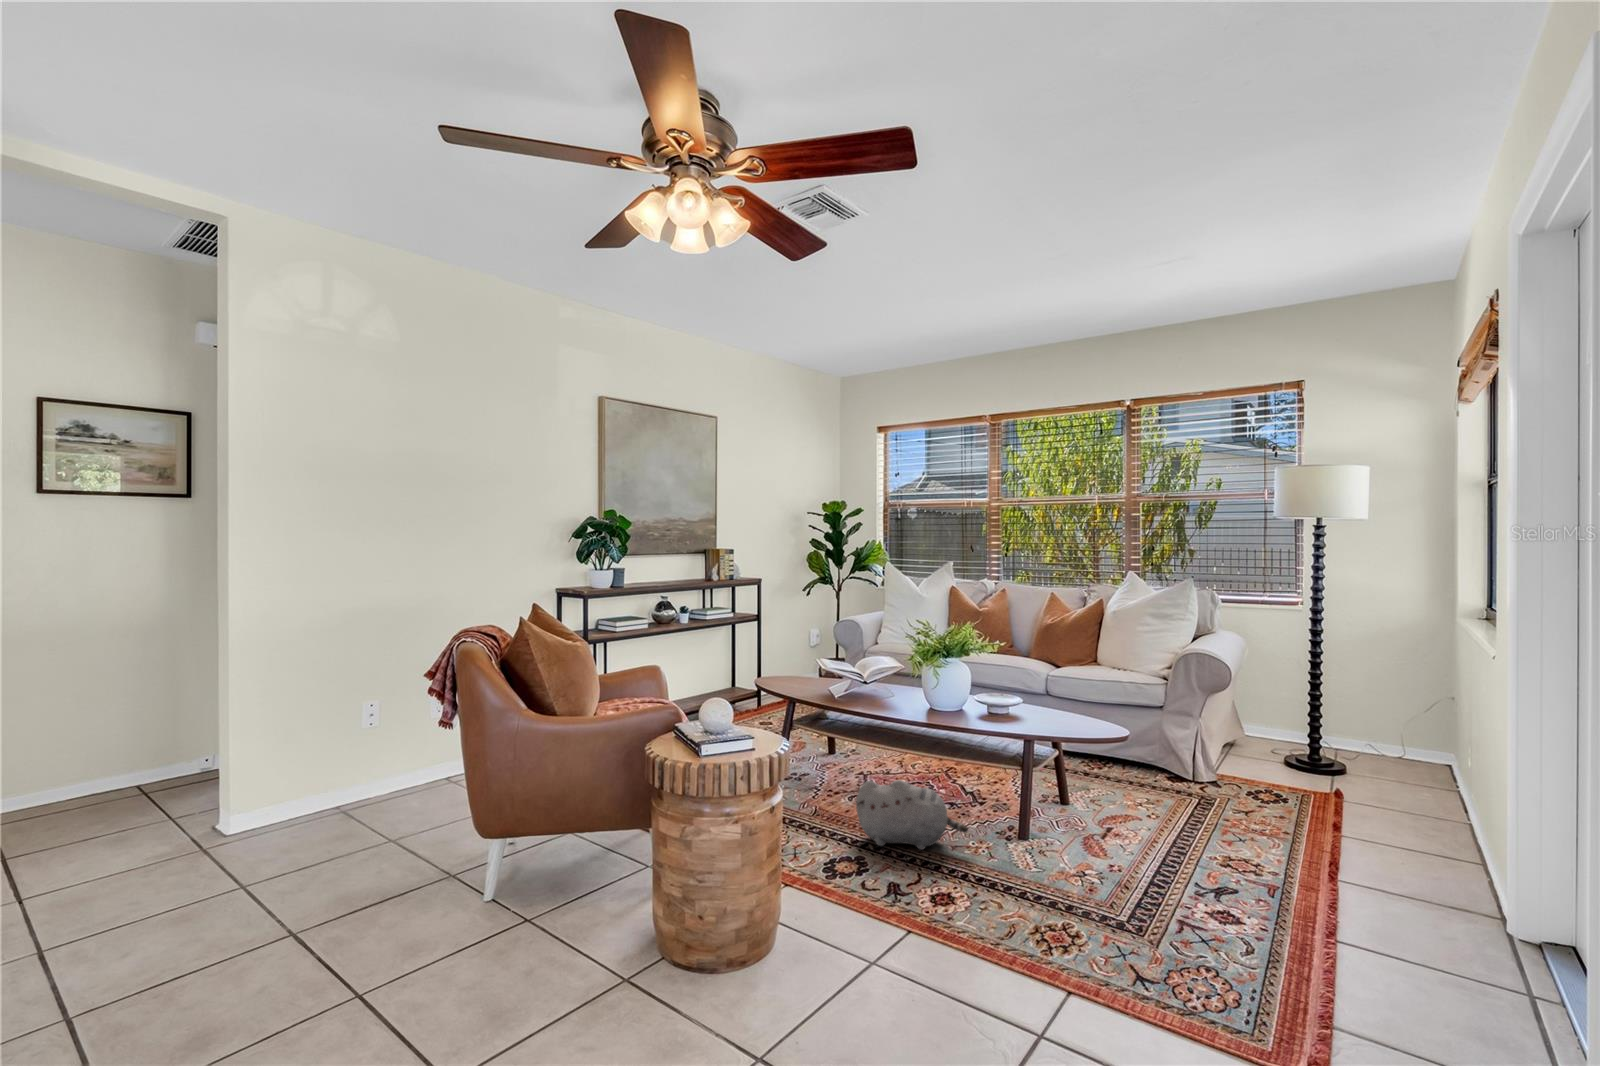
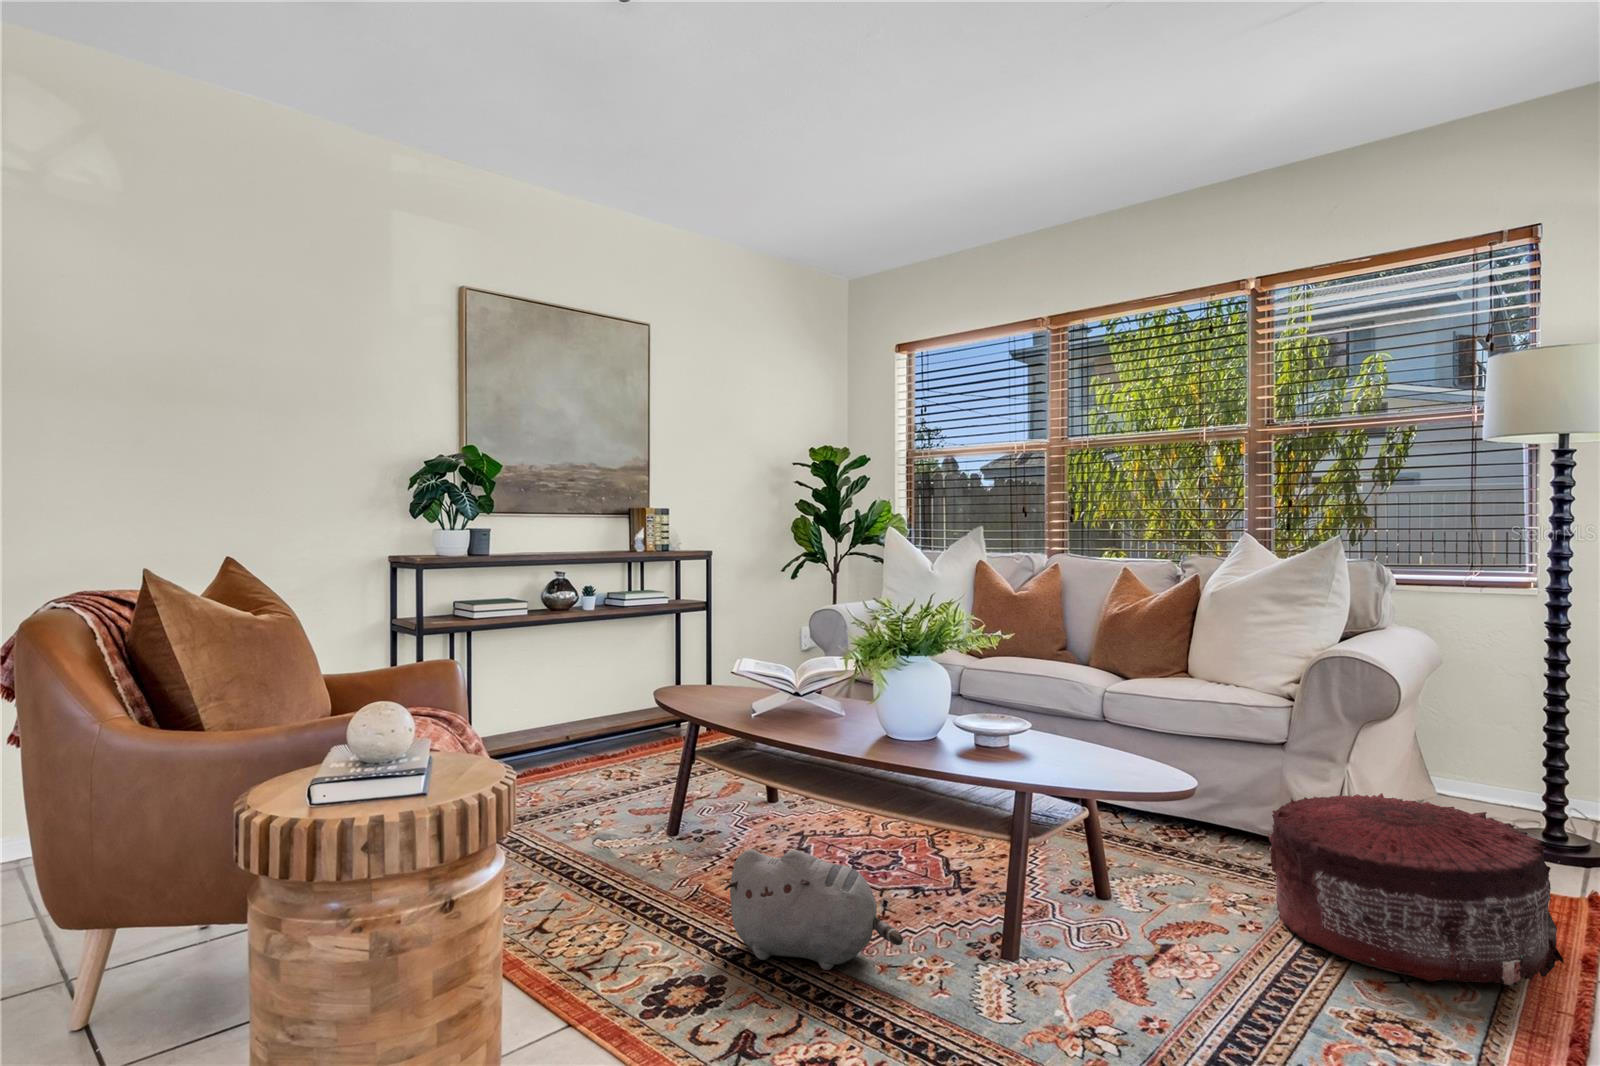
pouf: none [1160,736,1324,840] -> present [1268,793,1564,986]

